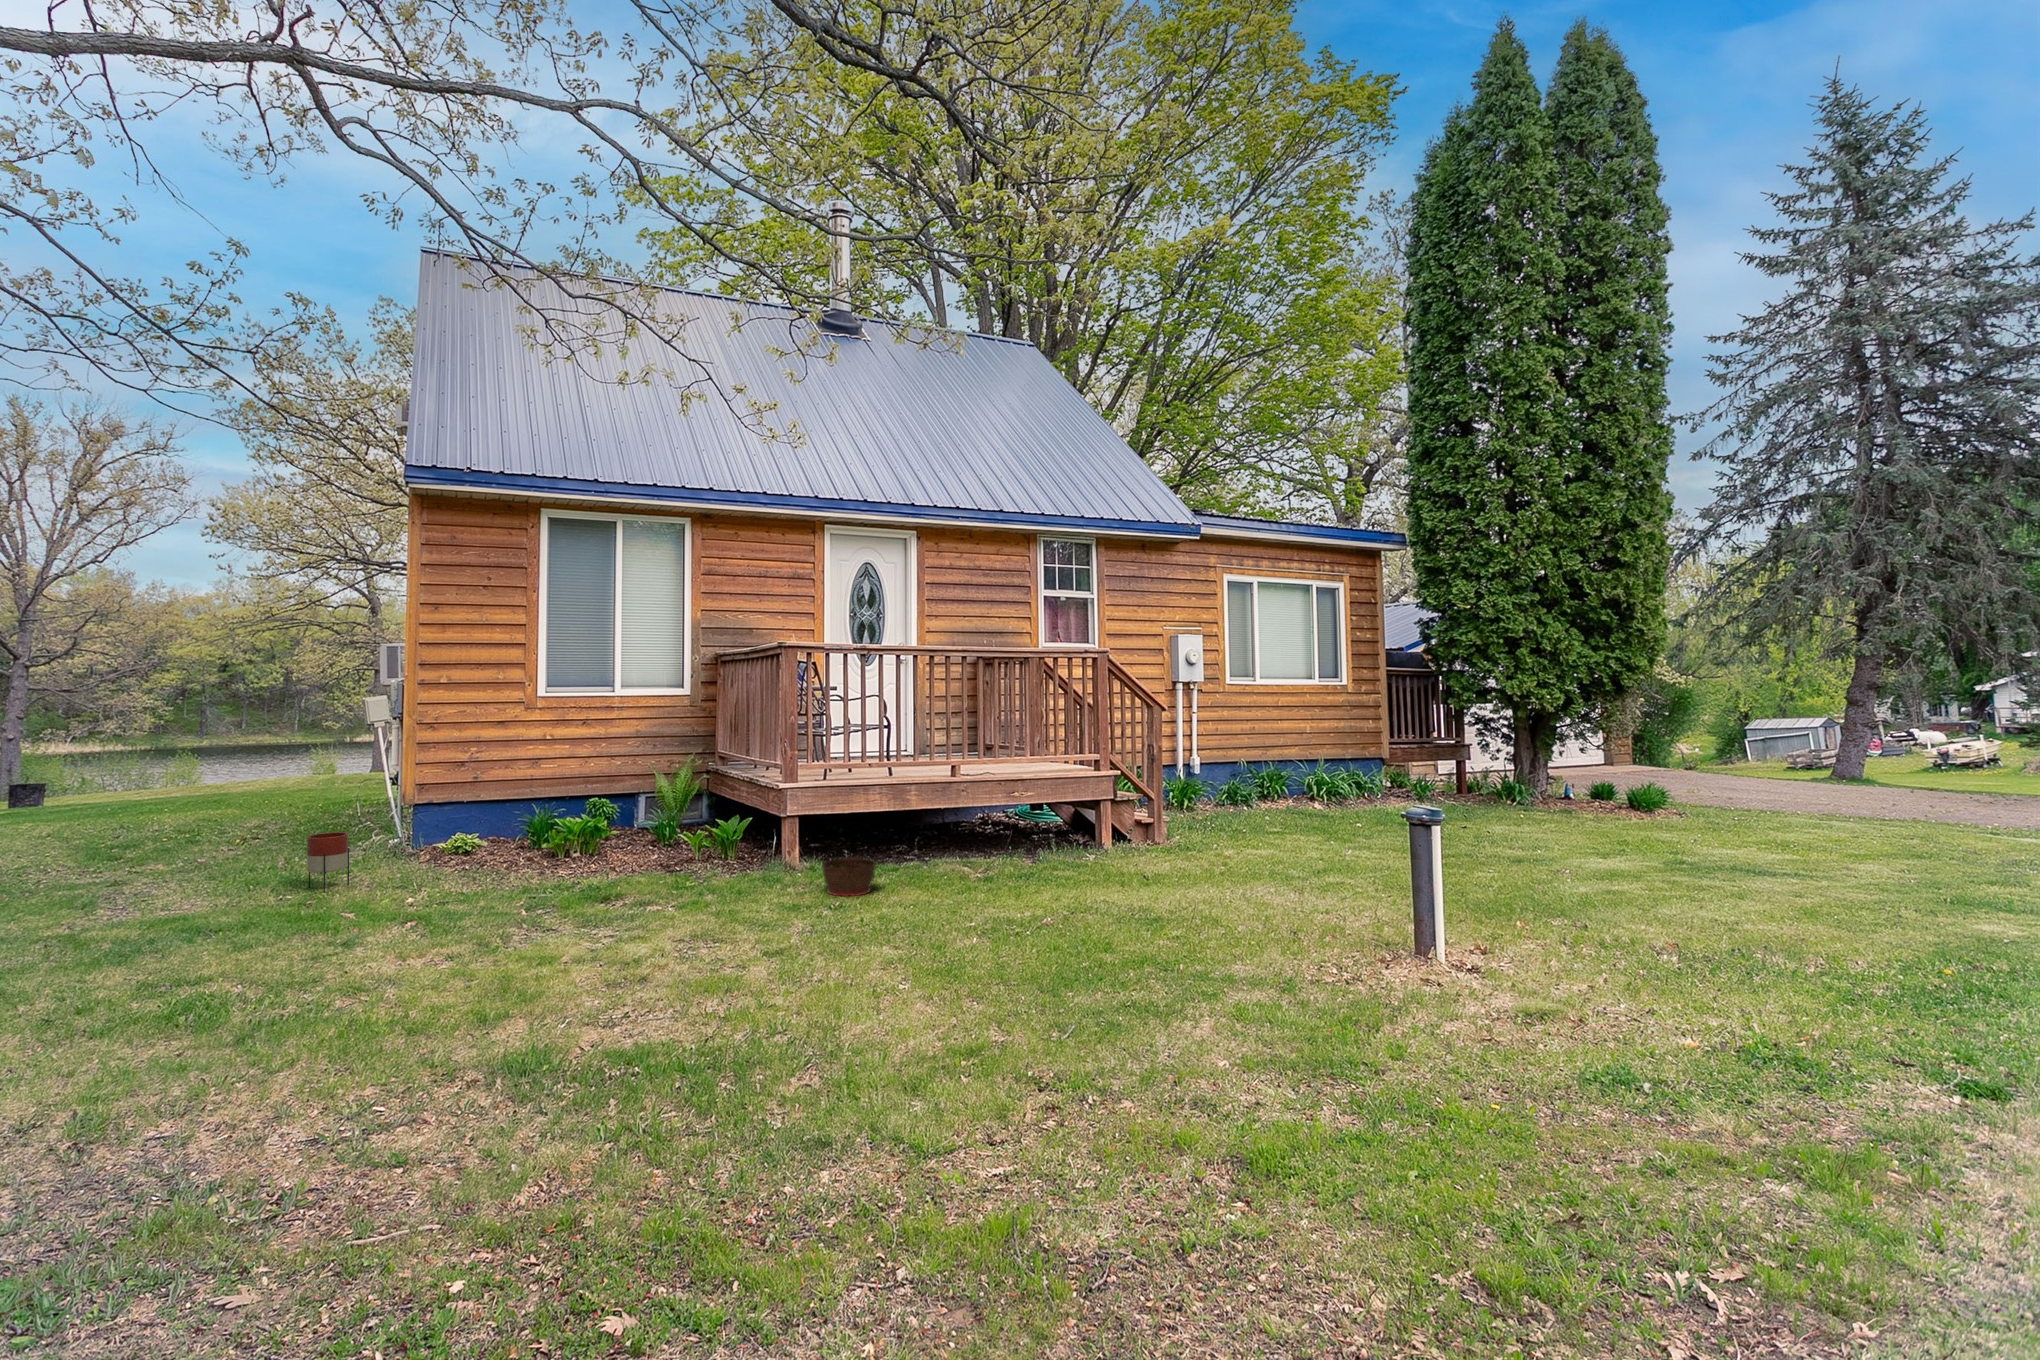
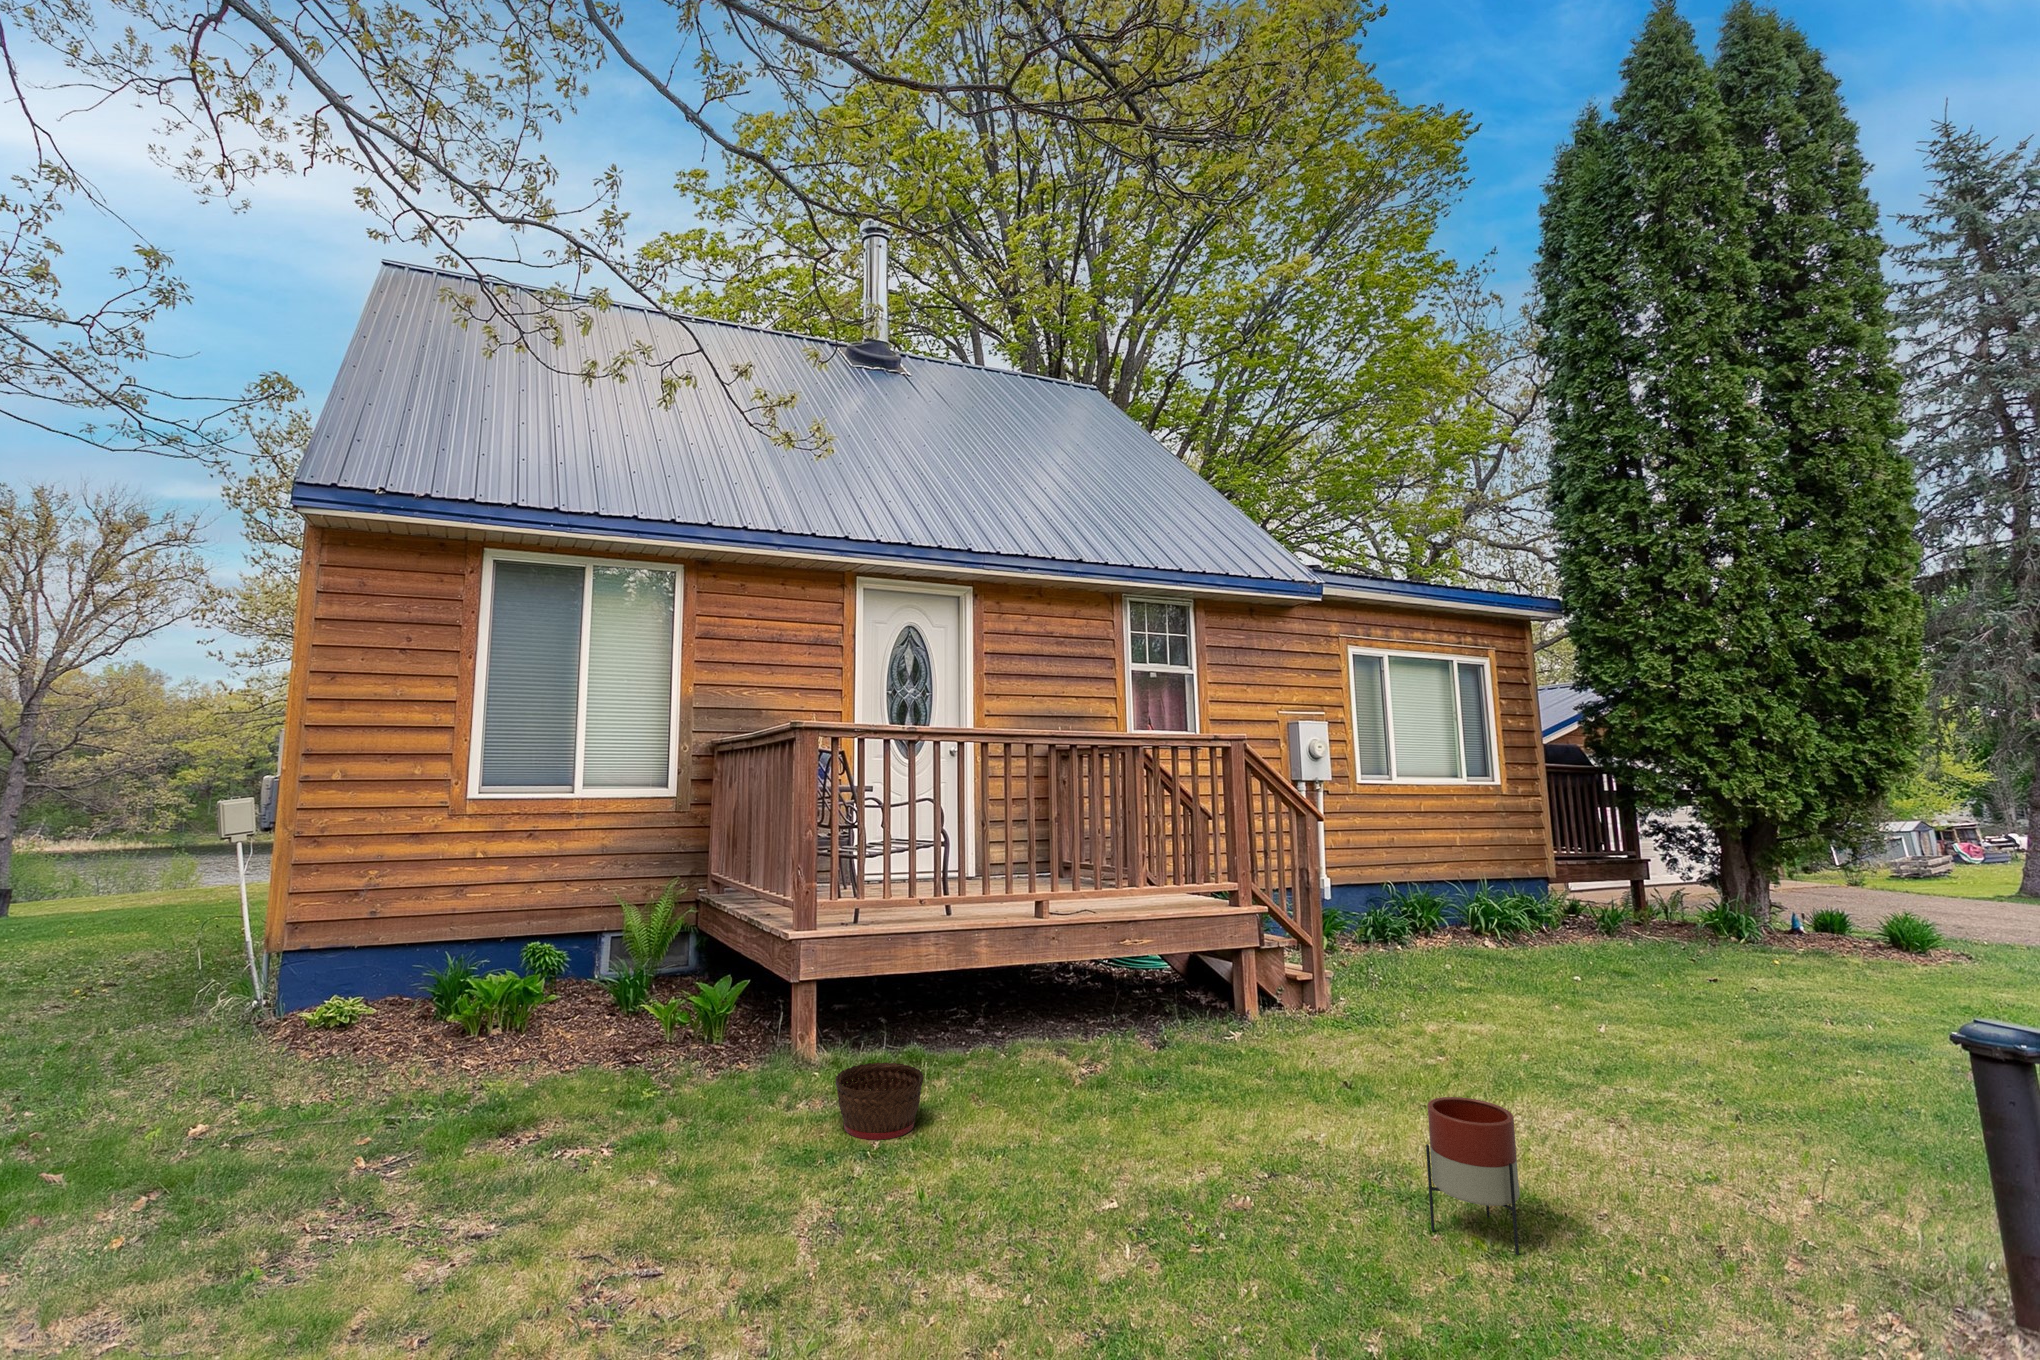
planter: present [307,832,349,892] -> present [1426,1097,1520,1255]

